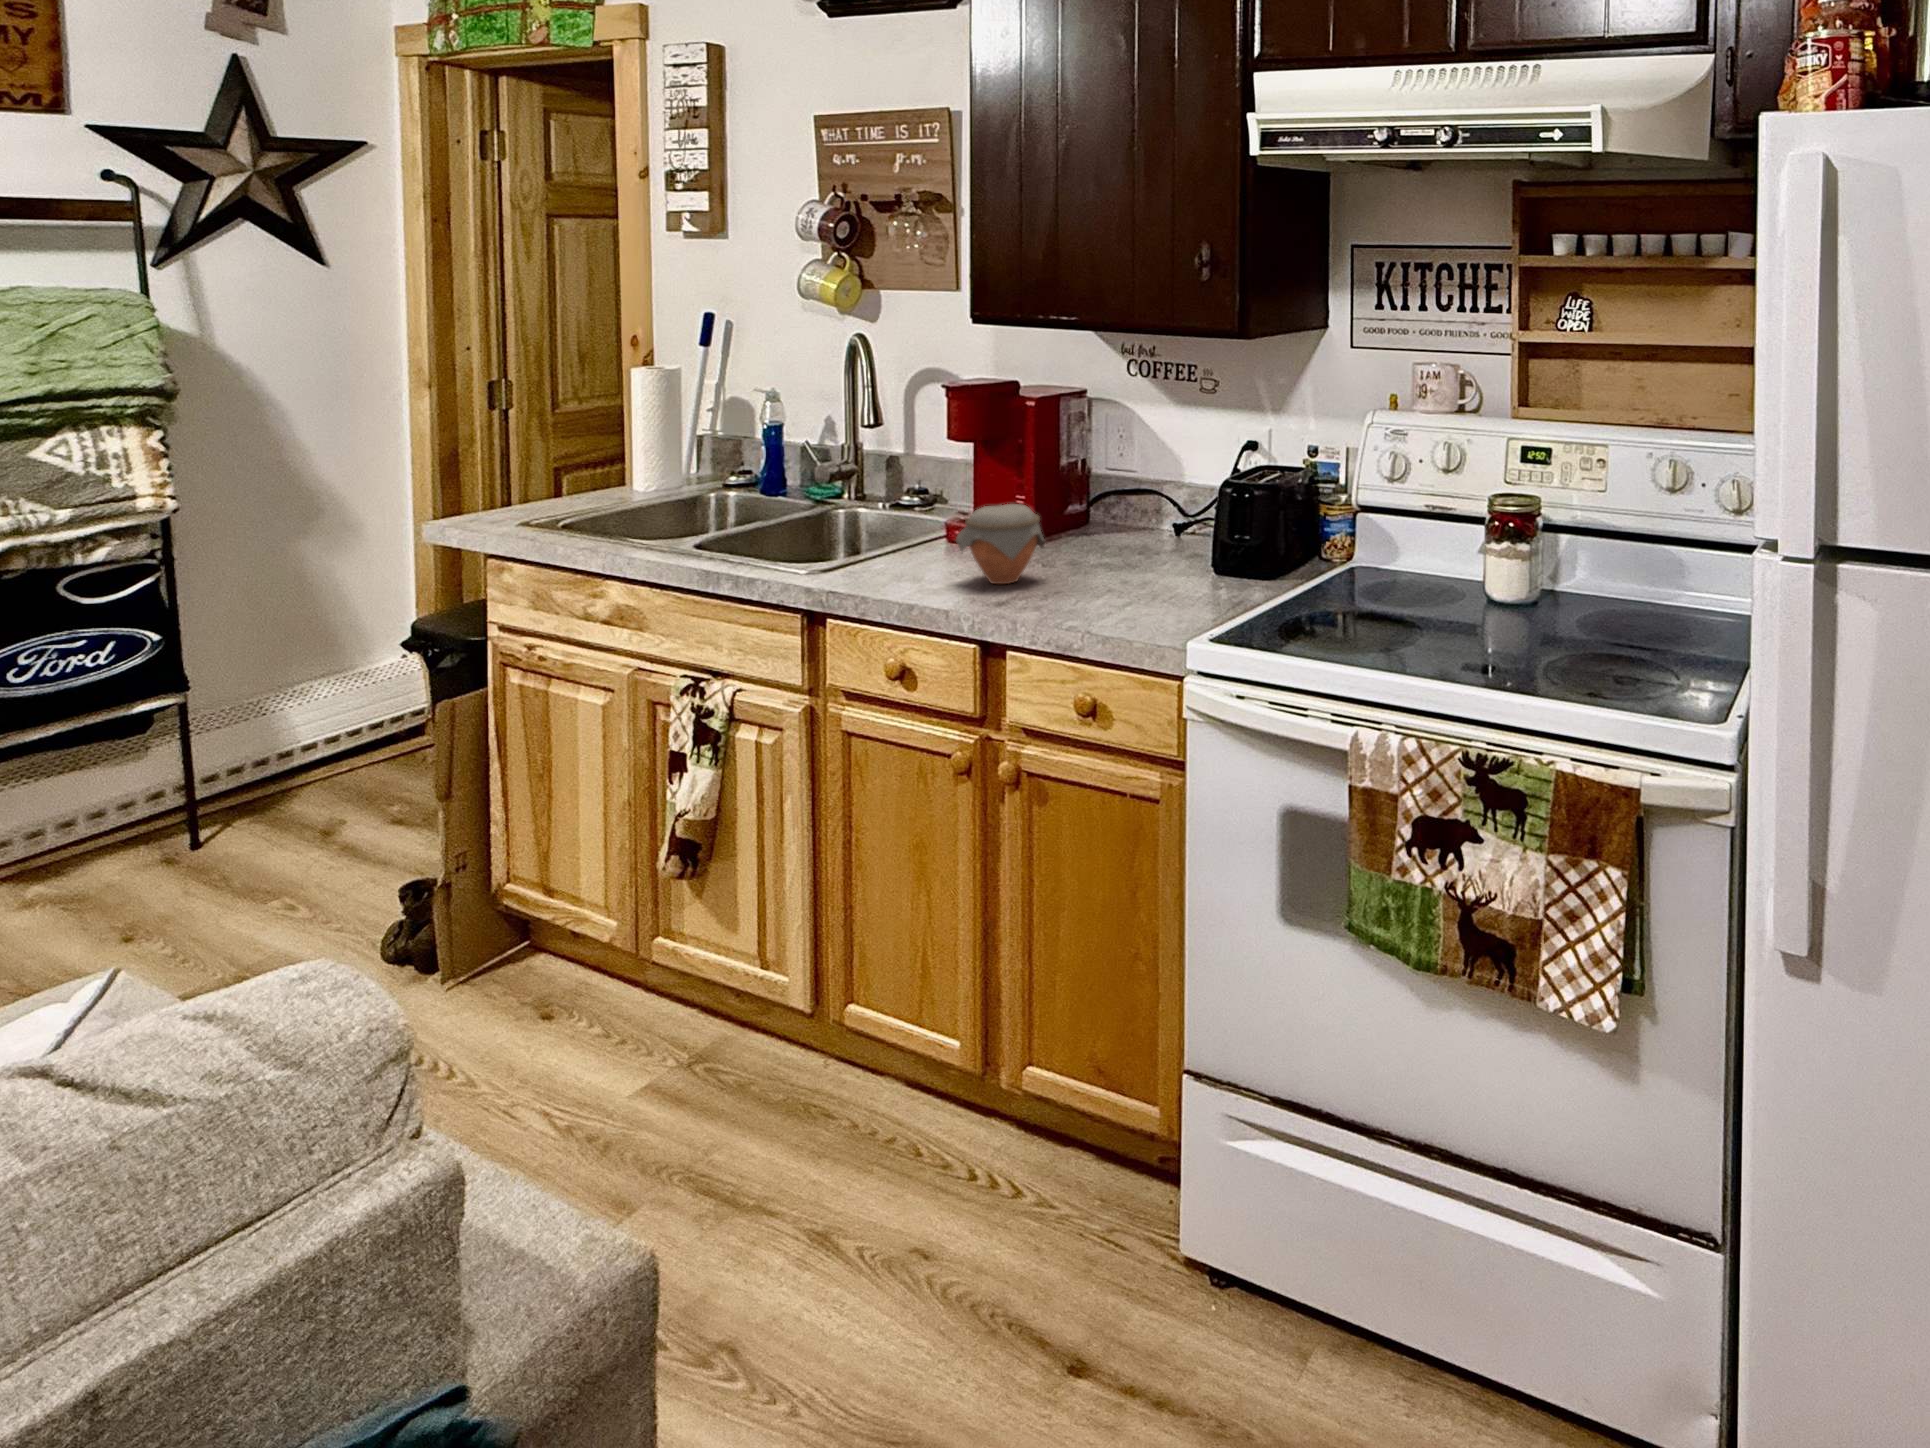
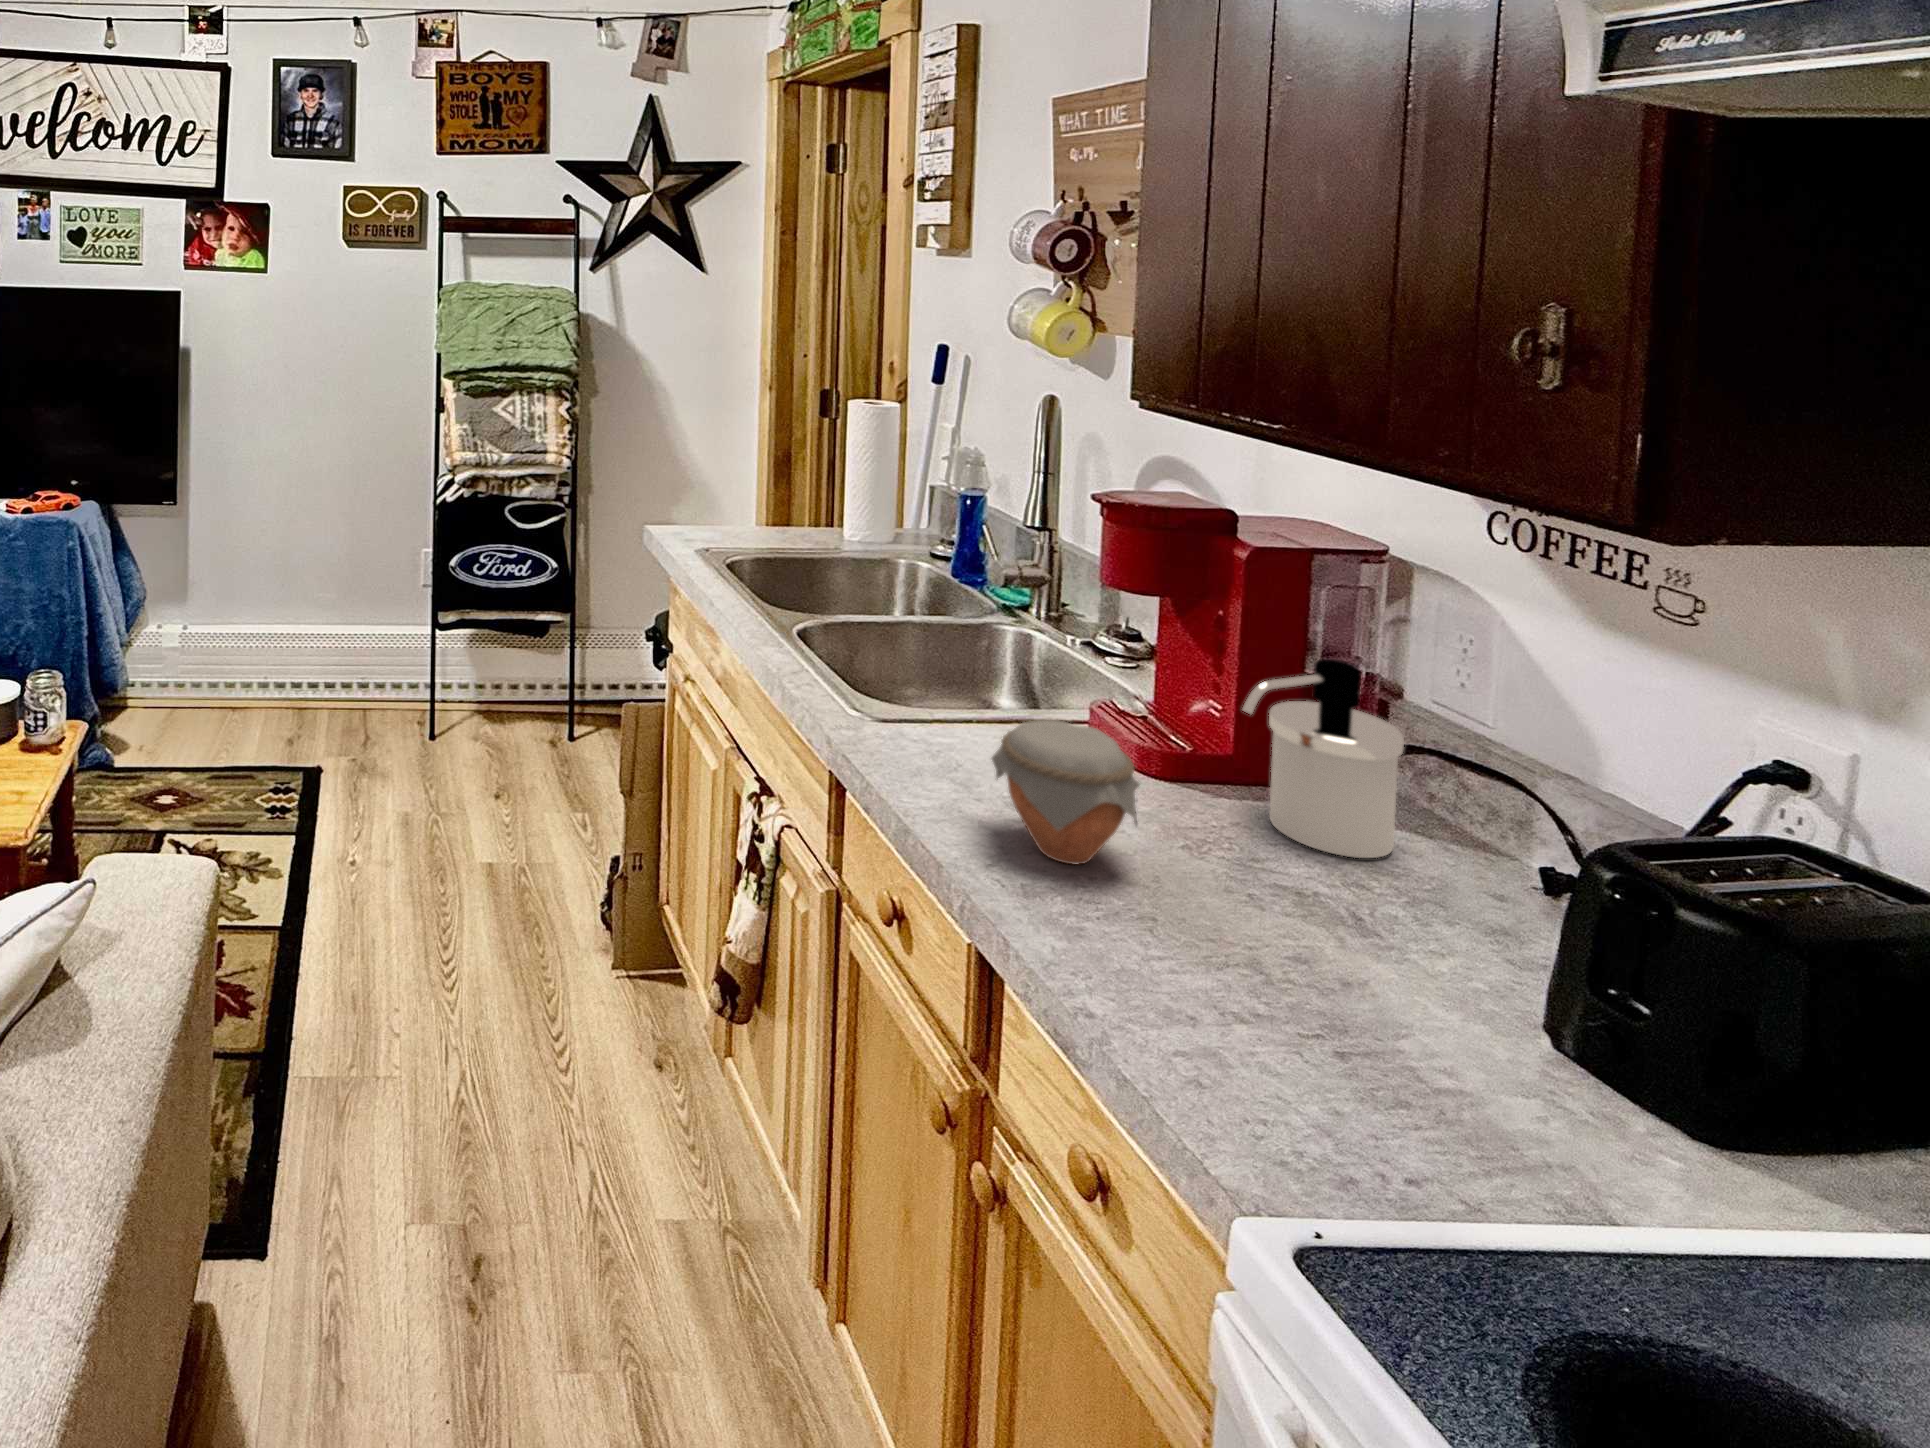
soap dispenser: none [1065,446,1125,548] -> present [1243,659,1404,858]

